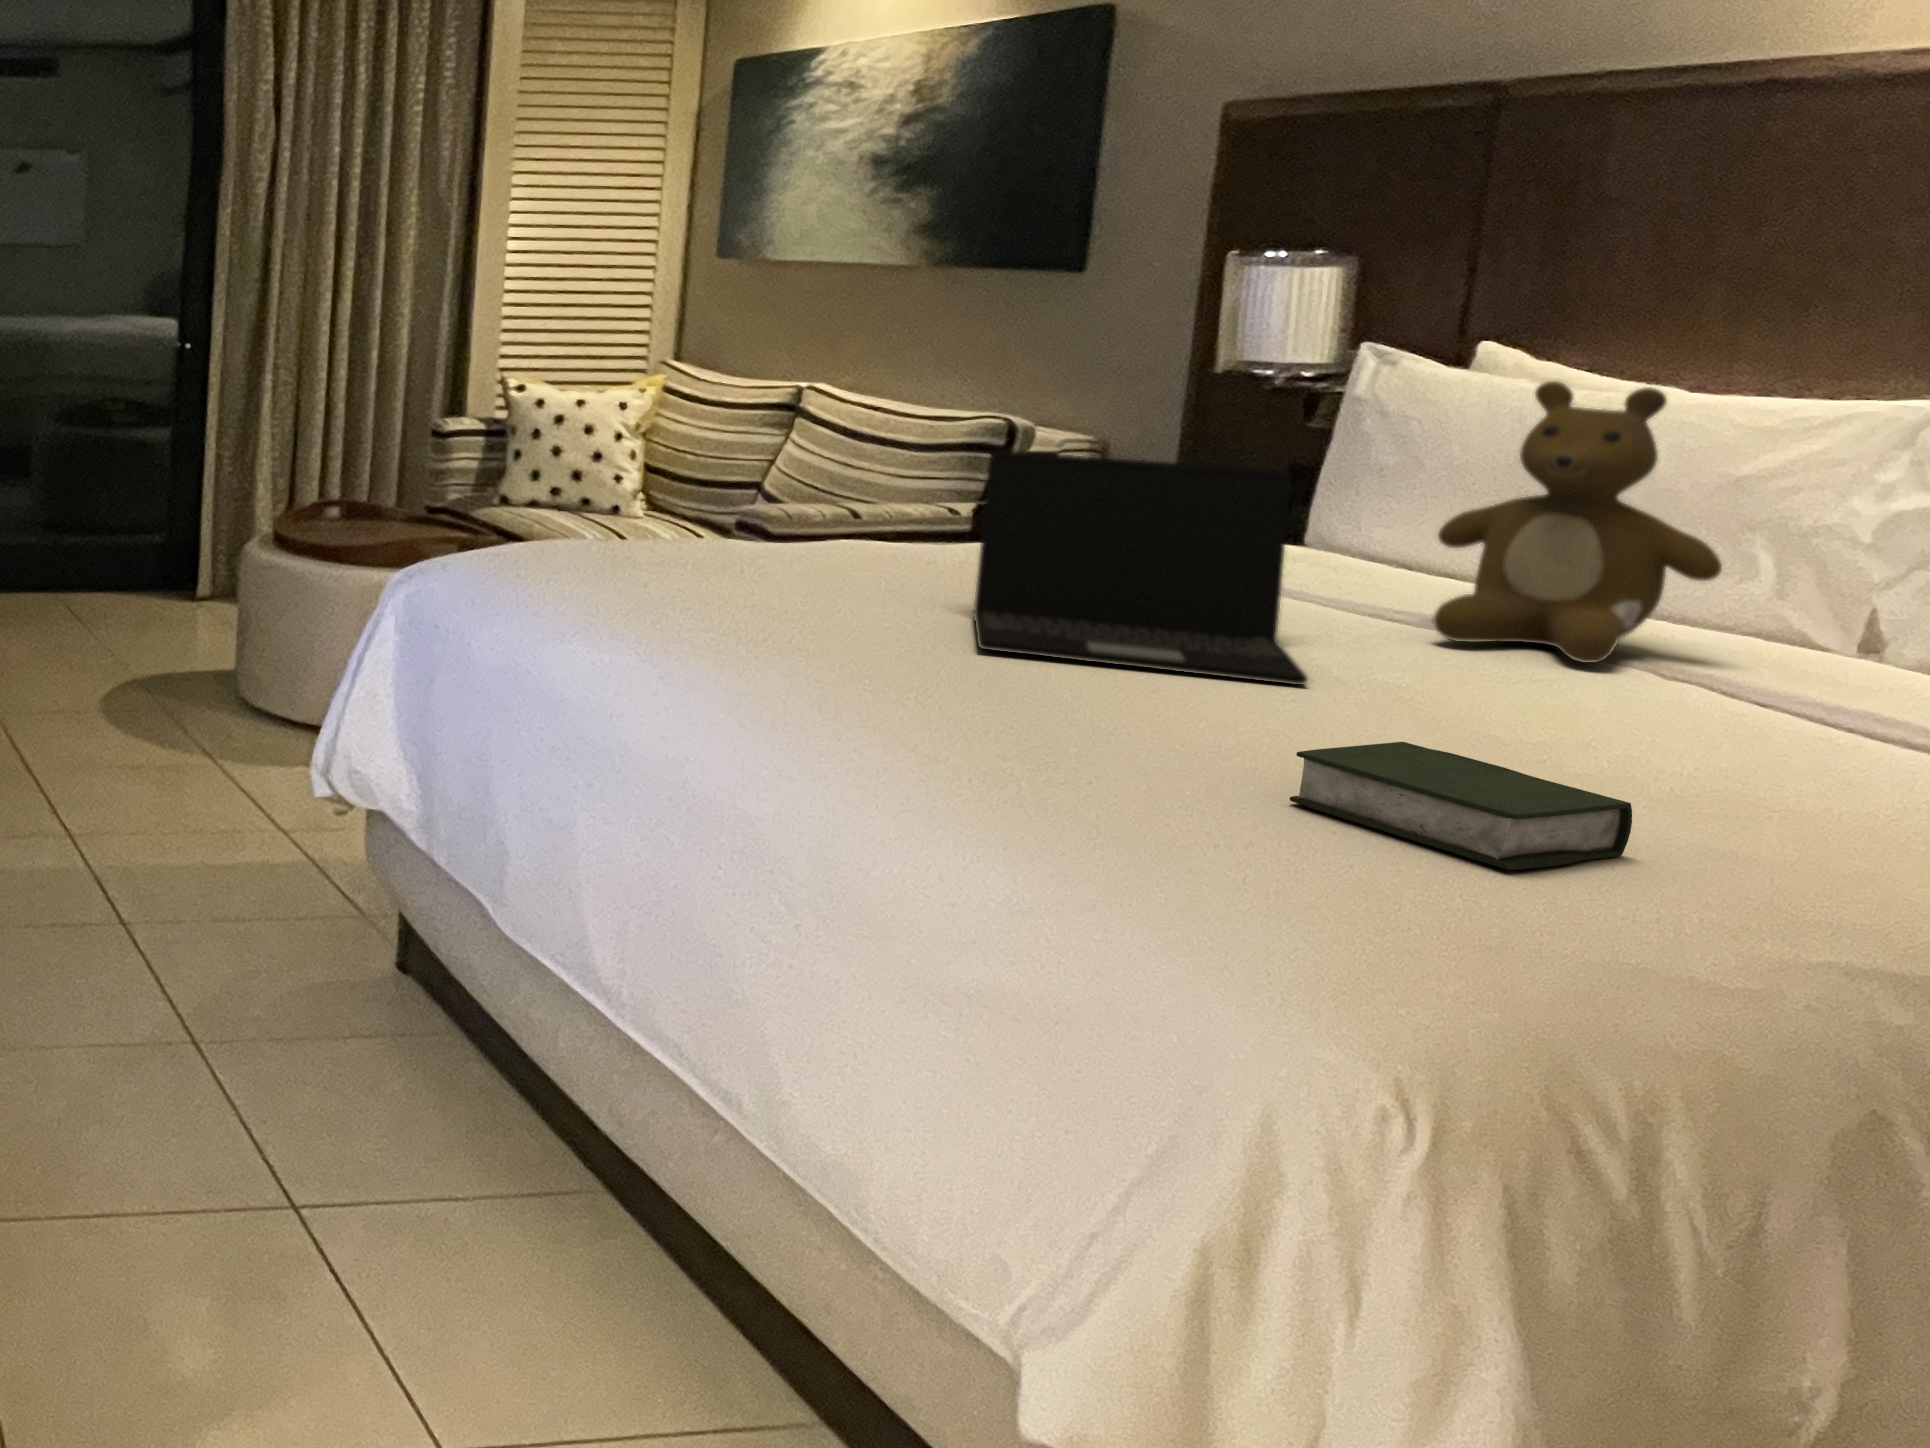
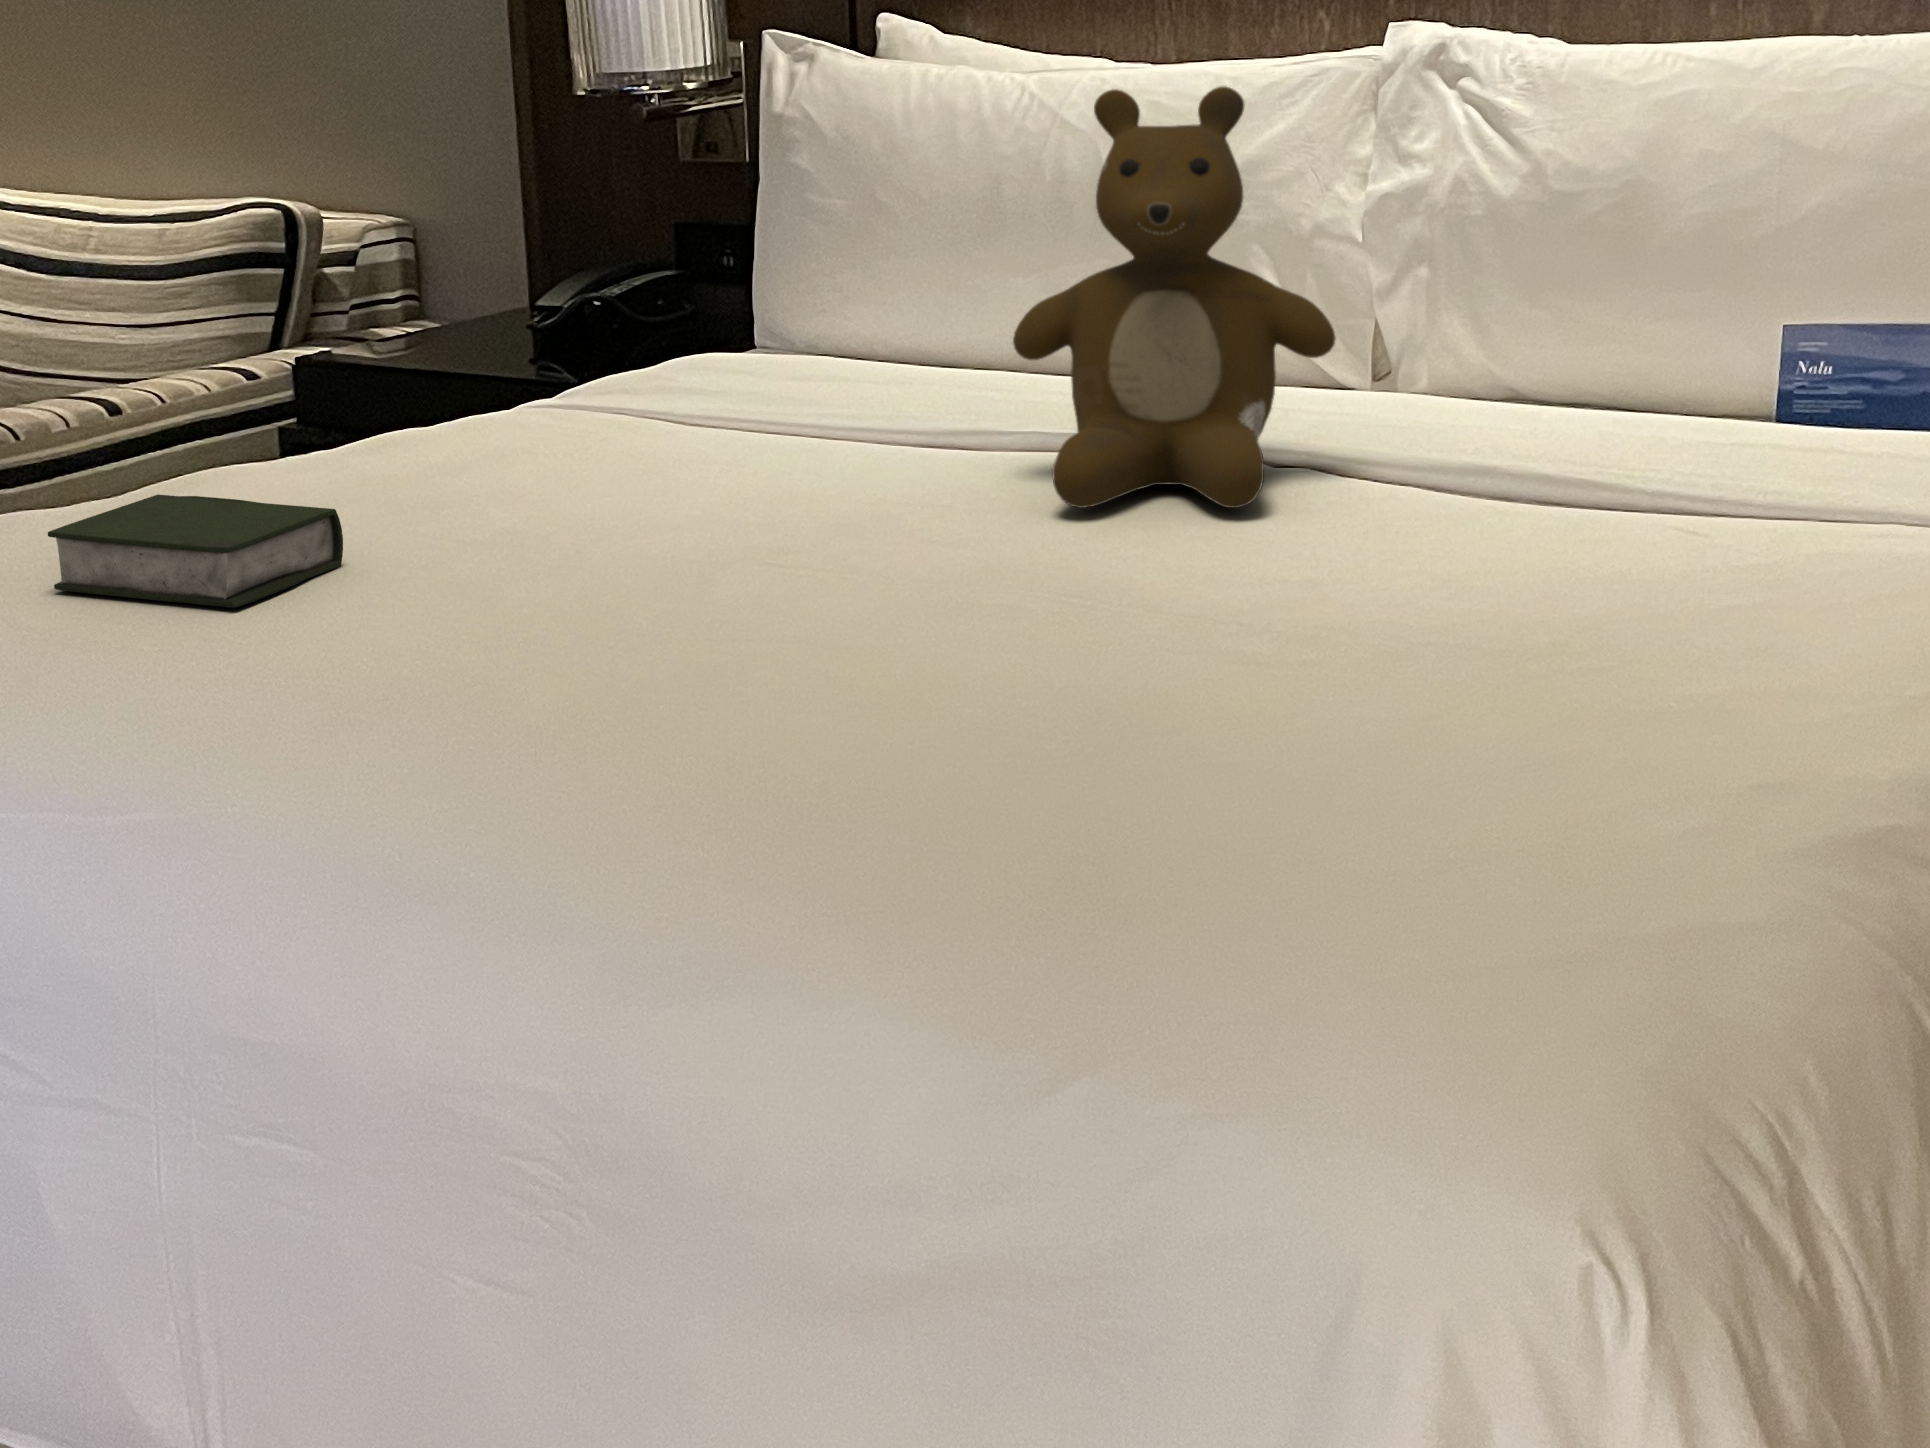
laptop: present [974,450,1308,685] -> none [438,288,995,709]
book: present [1290,742,1632,870] -> present [48,495,343,608]

